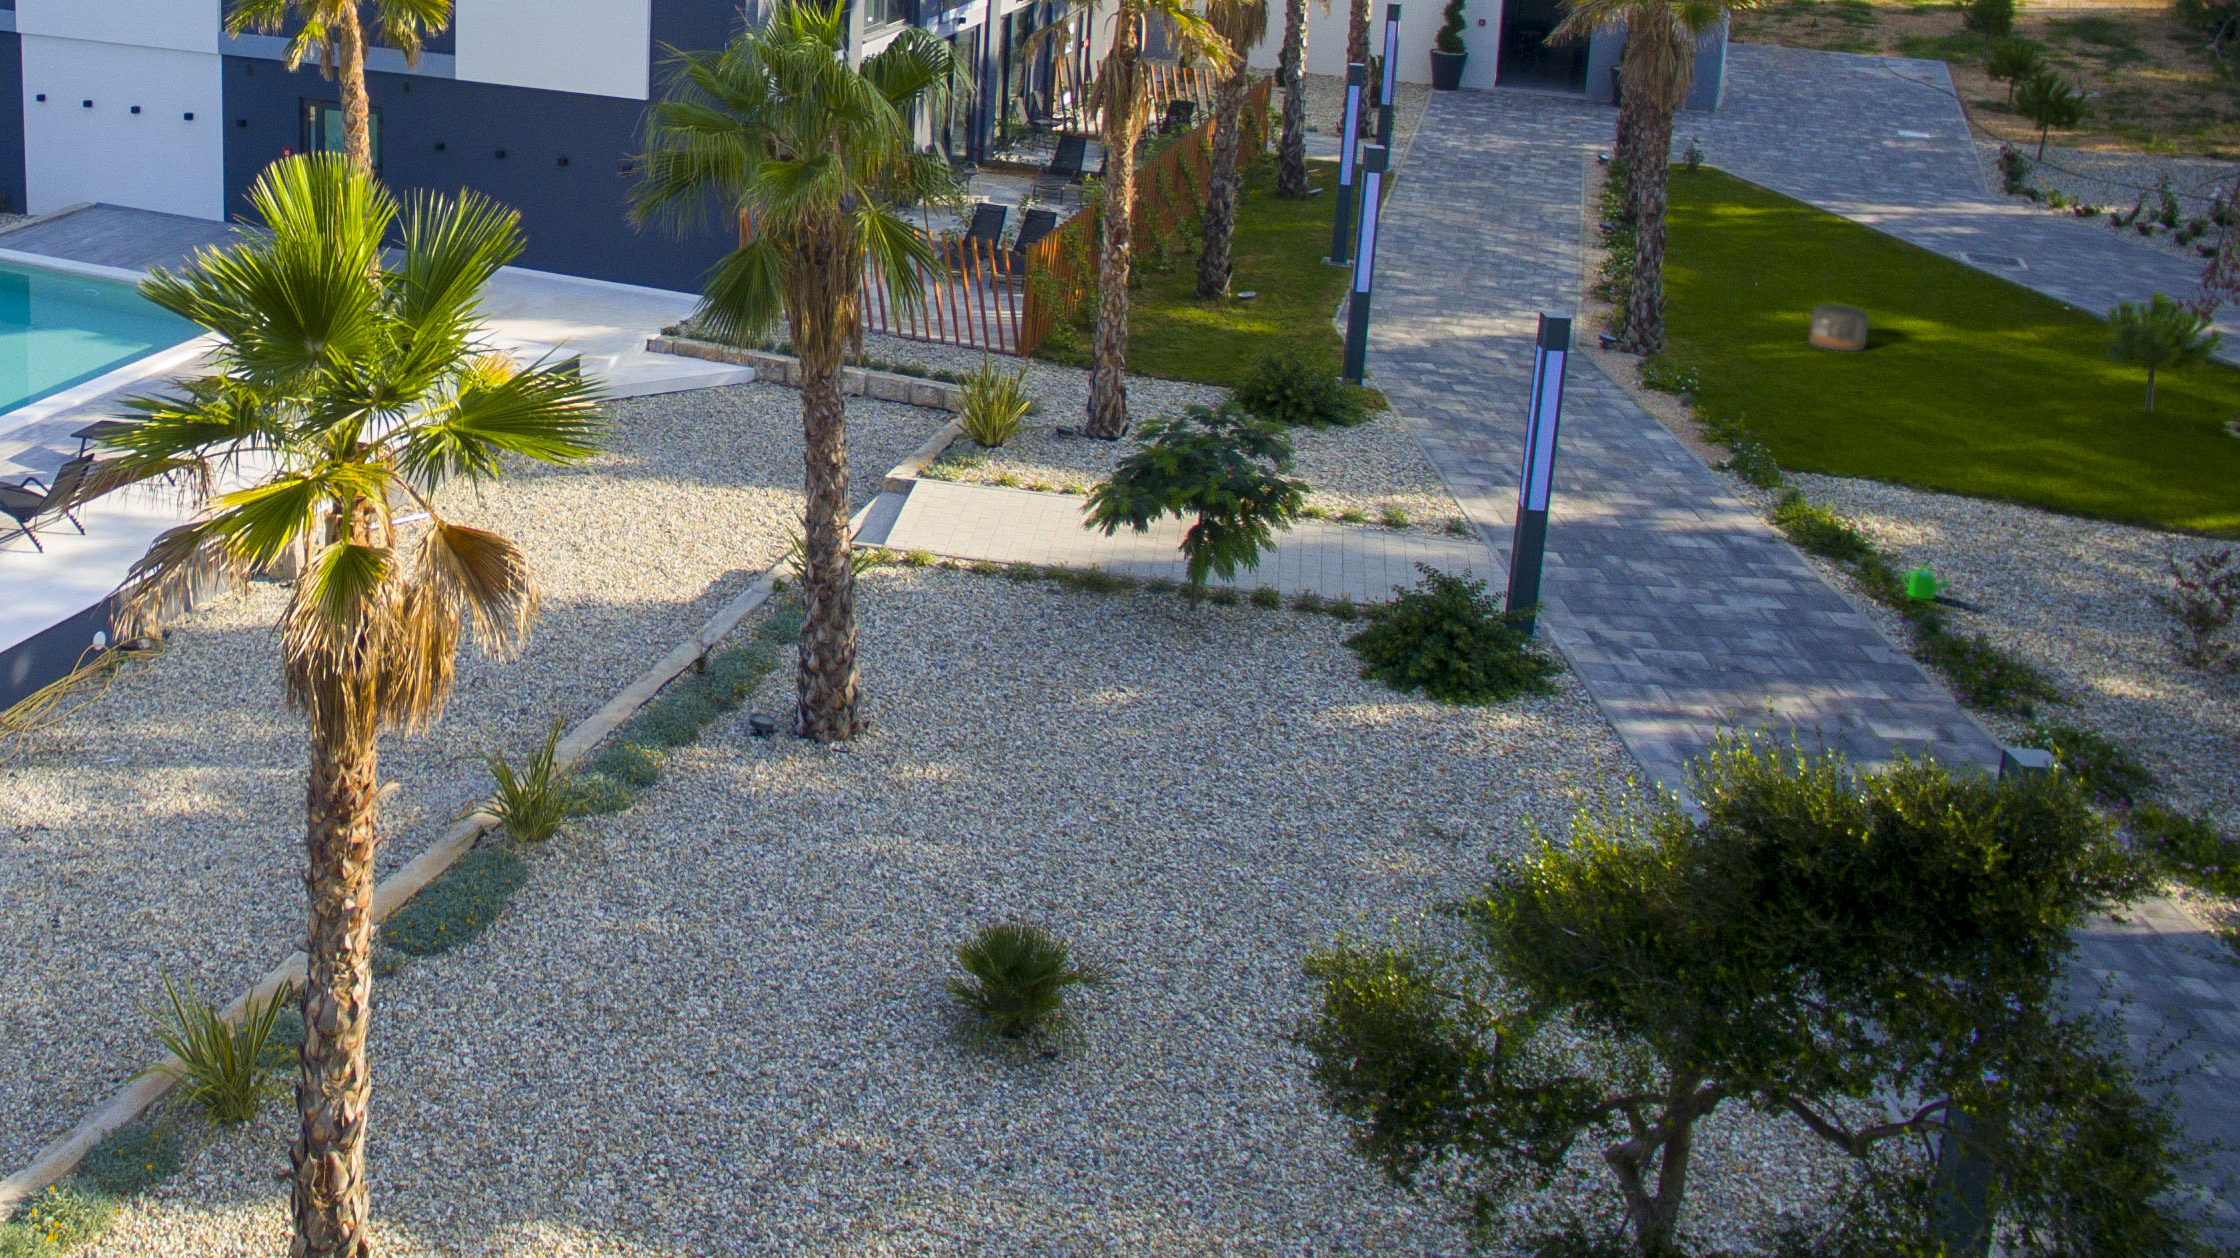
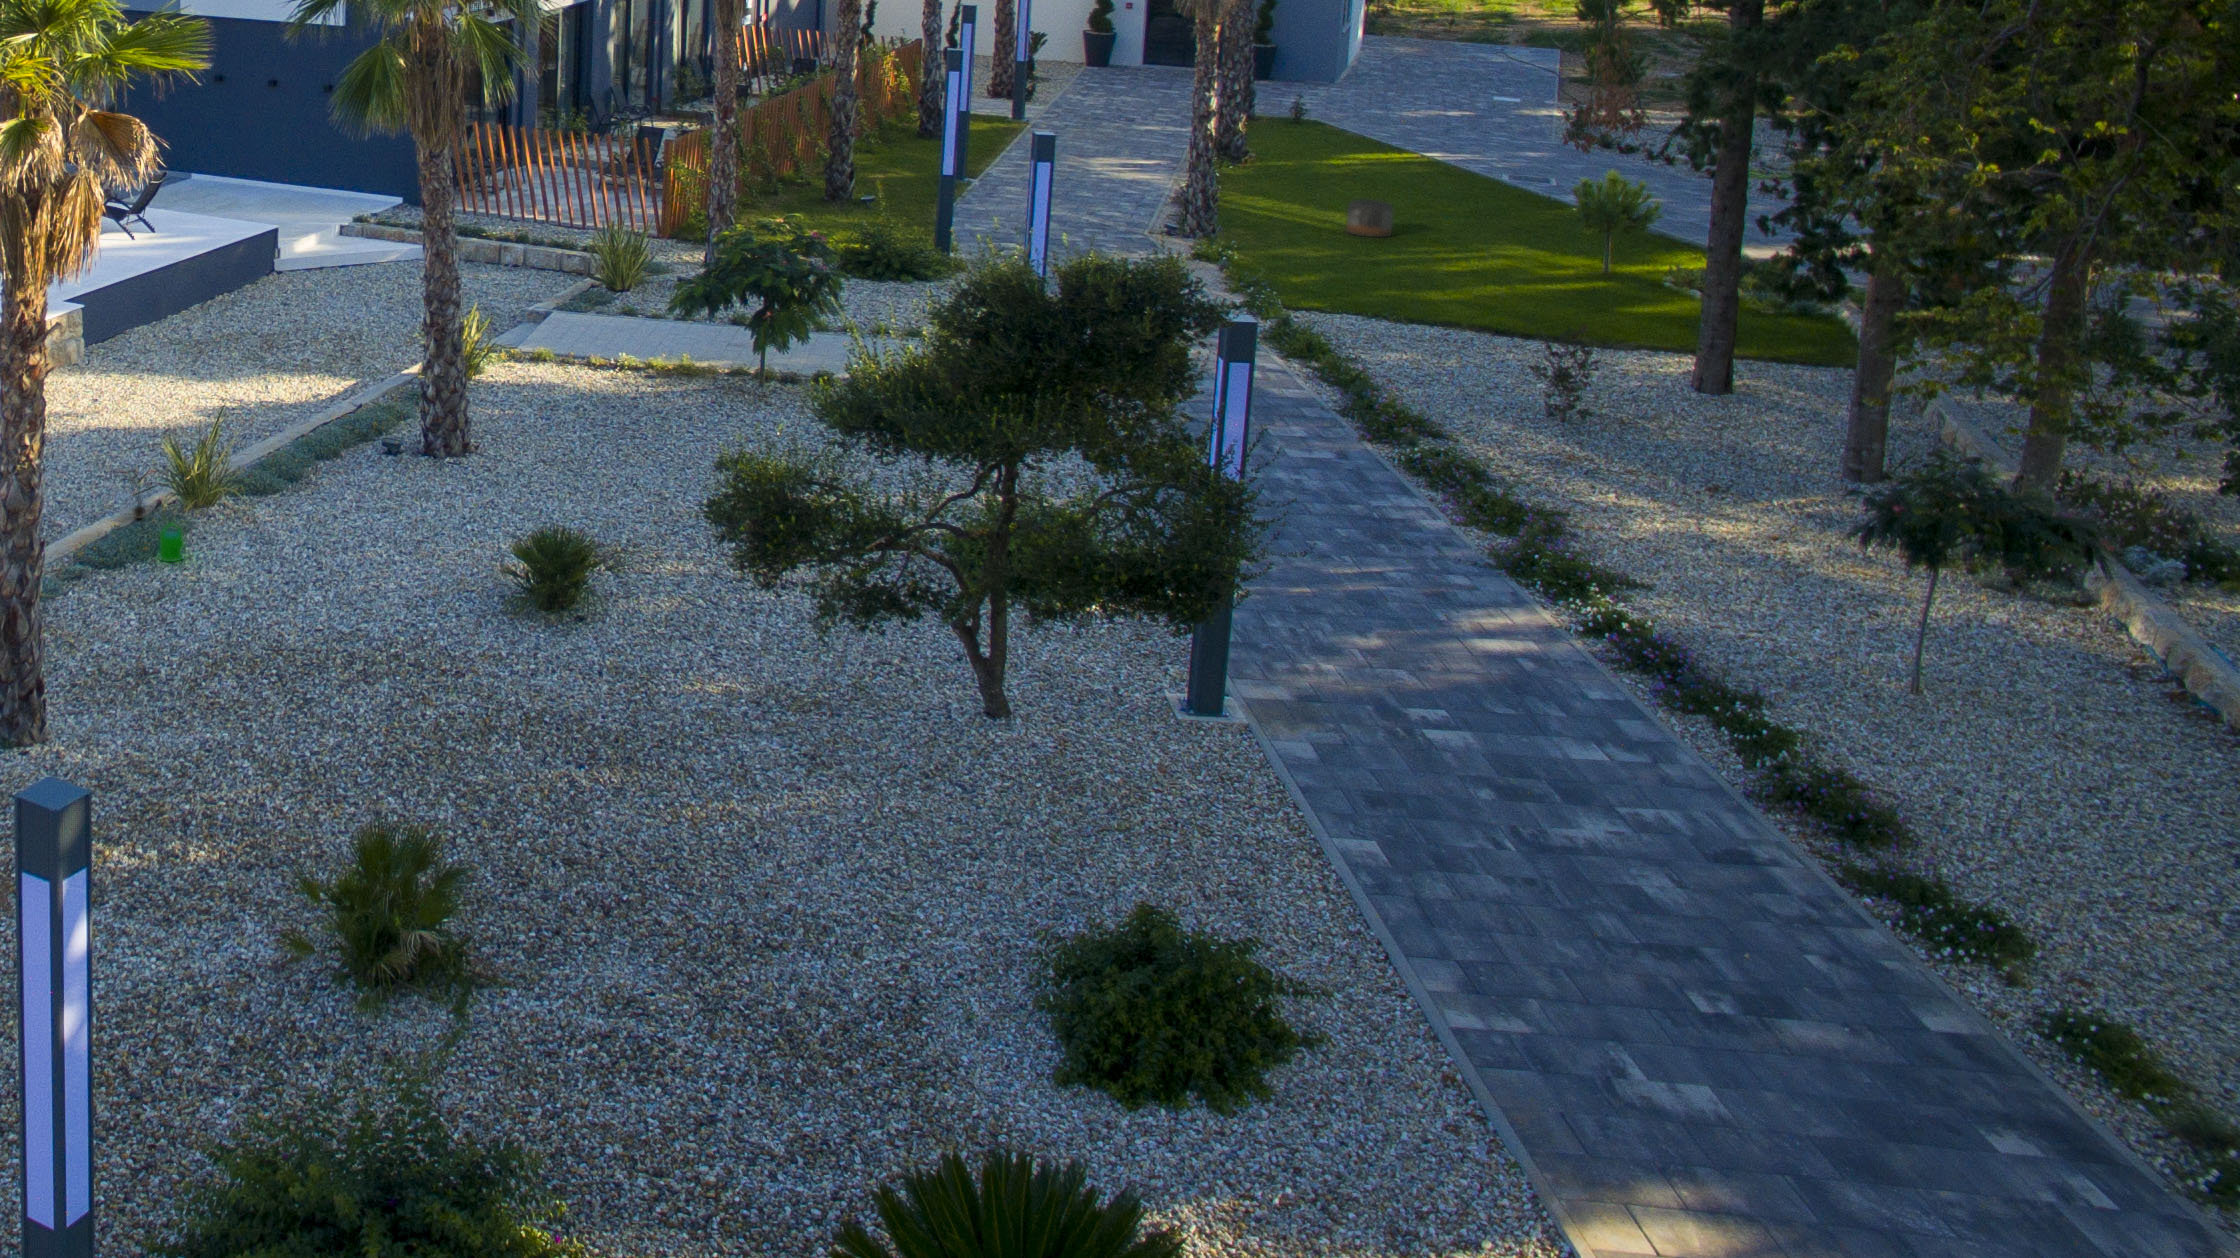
watering can: present [1902,564,1949,599] -> present [158,523,185,562]
decorative plant: present [681,630,714,672] -> present [127,476,152,519]

